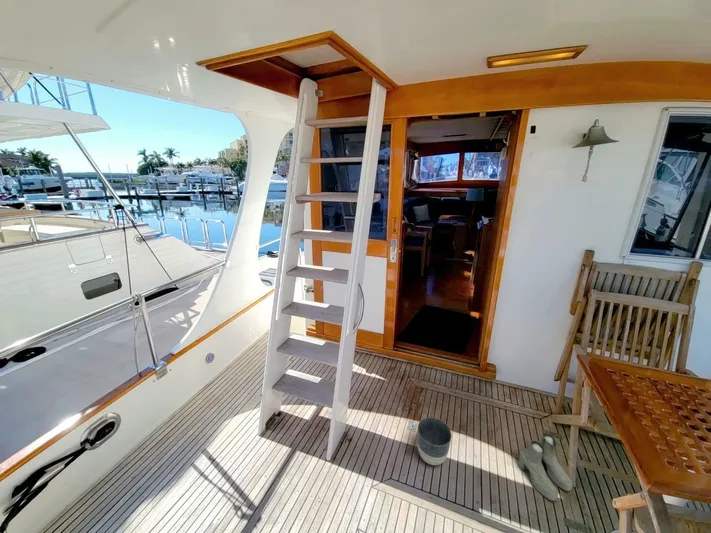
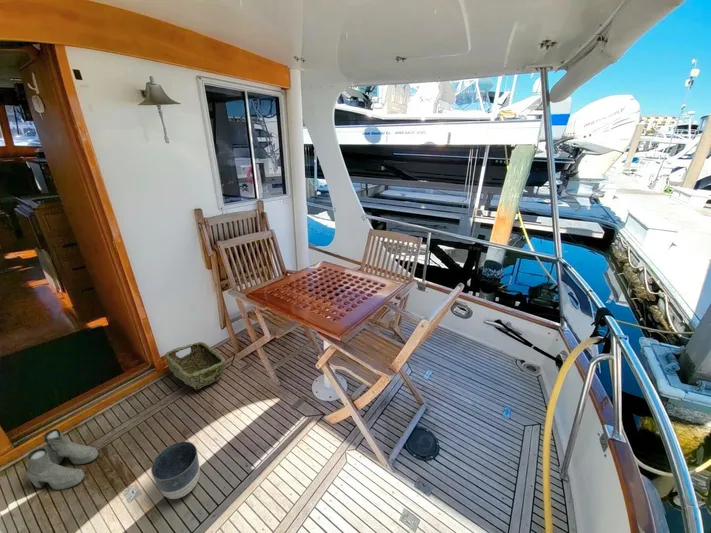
woven basket: none [488,362,534,417] -> present [165,342,225,389]
boots: present [518,433,573,501] -> present [27,429,99,490]

